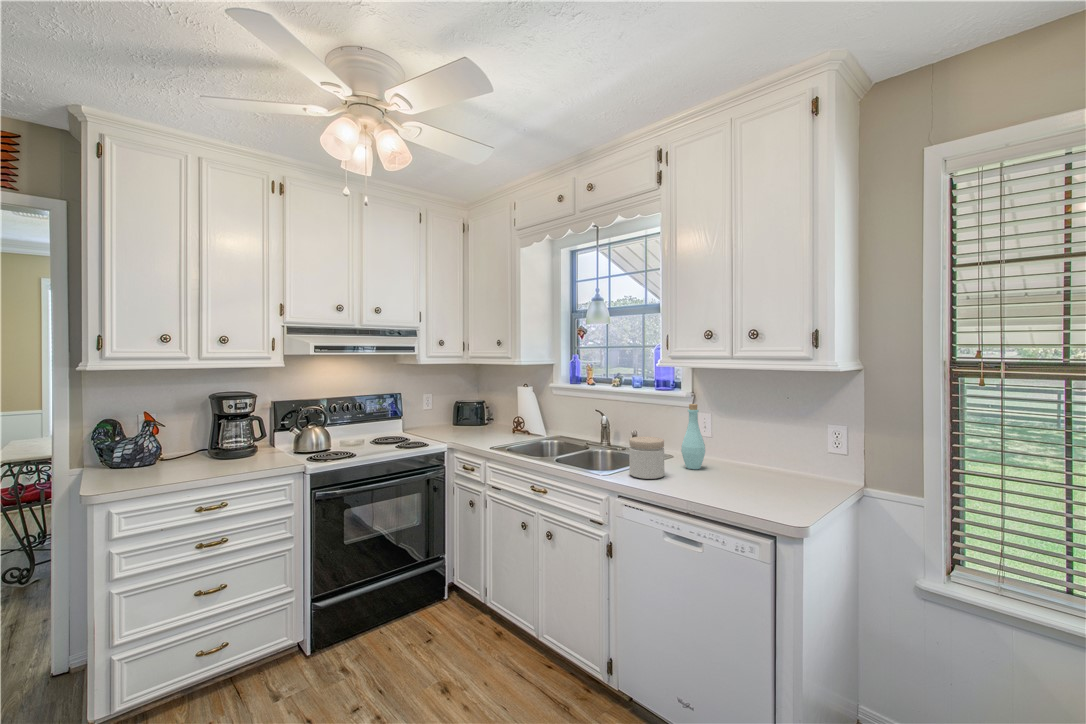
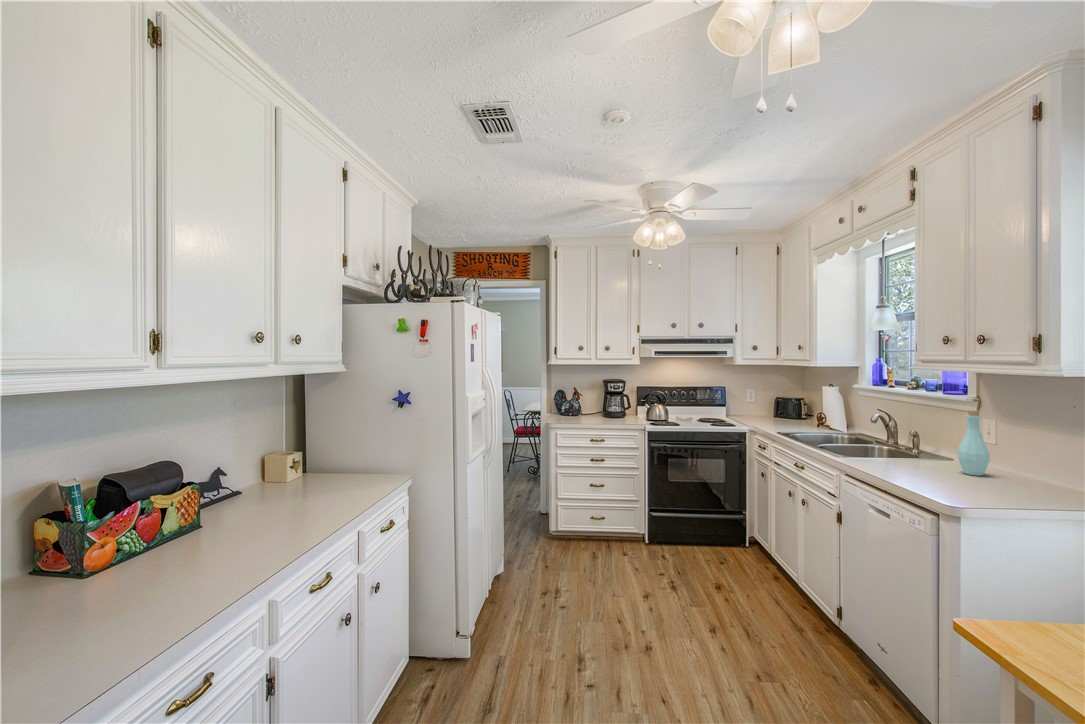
jar: present [629,437,664,479] -> none [882,434,922,472]

